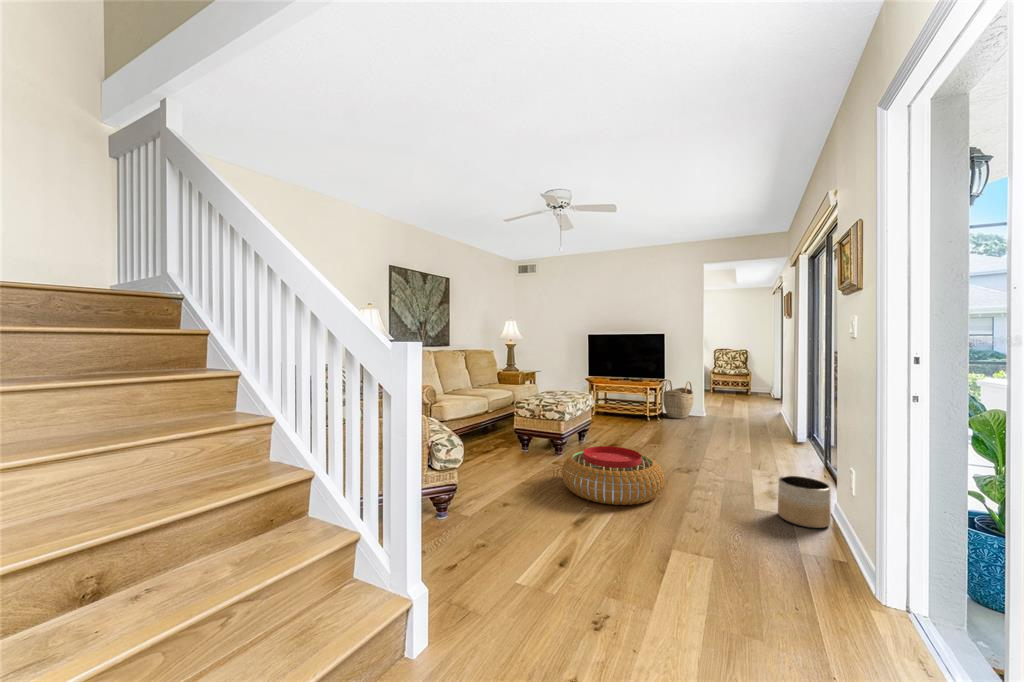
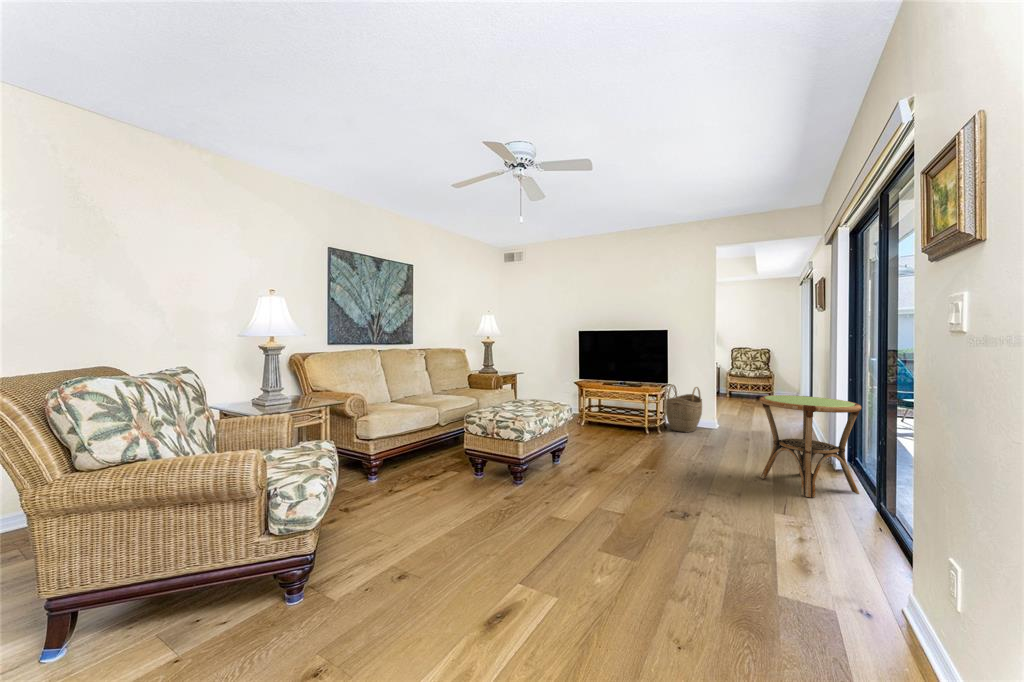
side table: none [741,385,816,459] -> present [759,395,862,498]
pouf: present [562,446,664,505] -> none [497,484,642,582]
planter: present [778,476,831,528] -> none [813,547,903,645]

